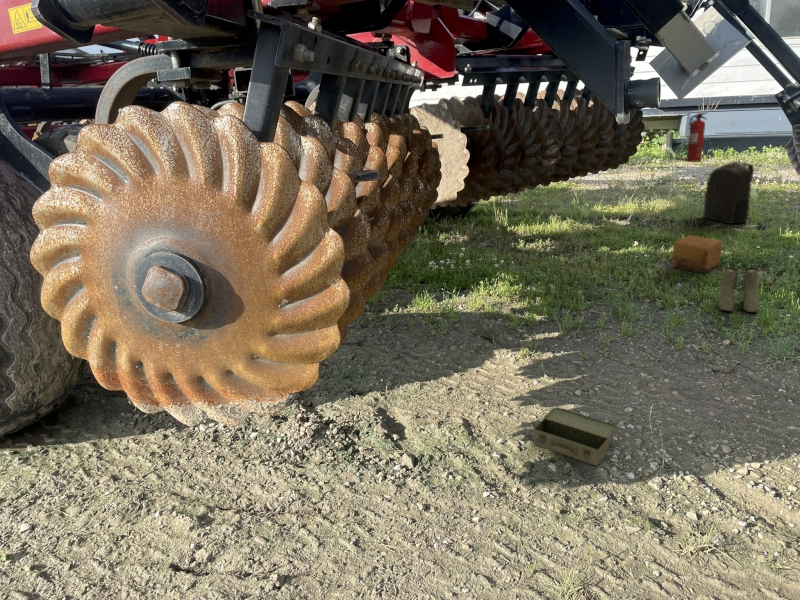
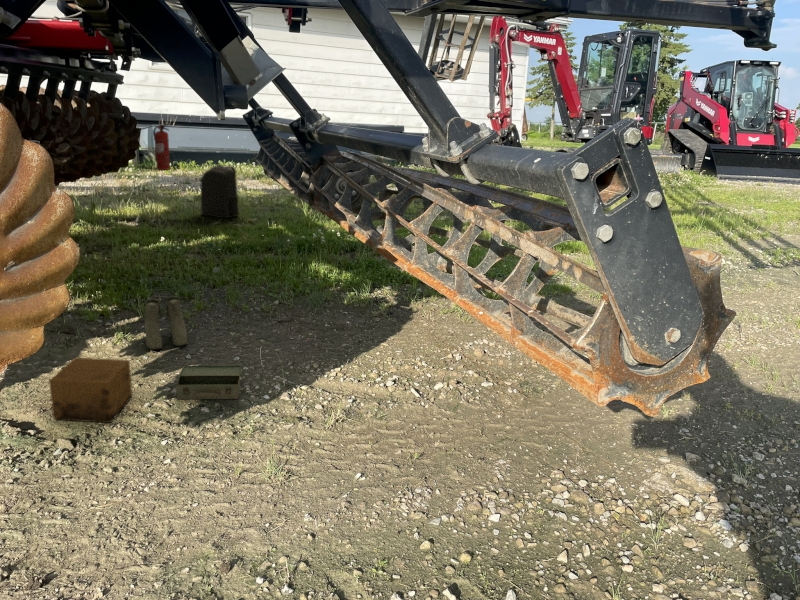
cardboard box: present [671,236,723,273] -> present [49,358,132,423]
boots: present [718,267,759,312] -> present [145,297,187,350]

